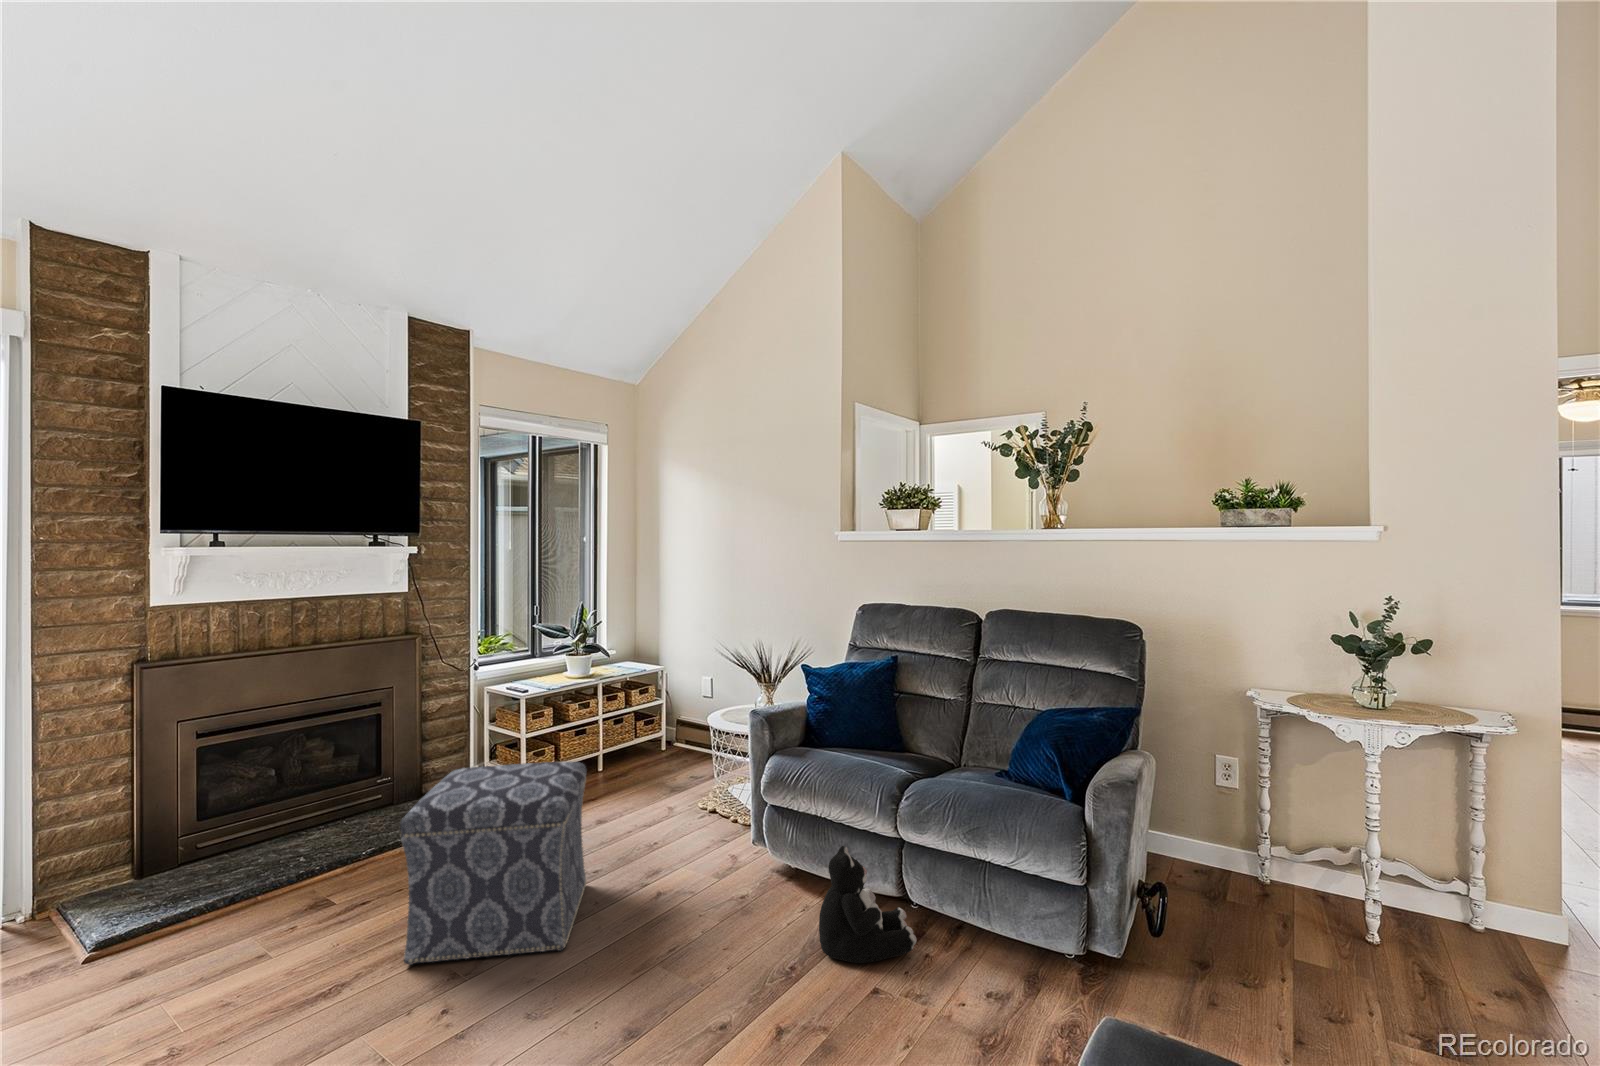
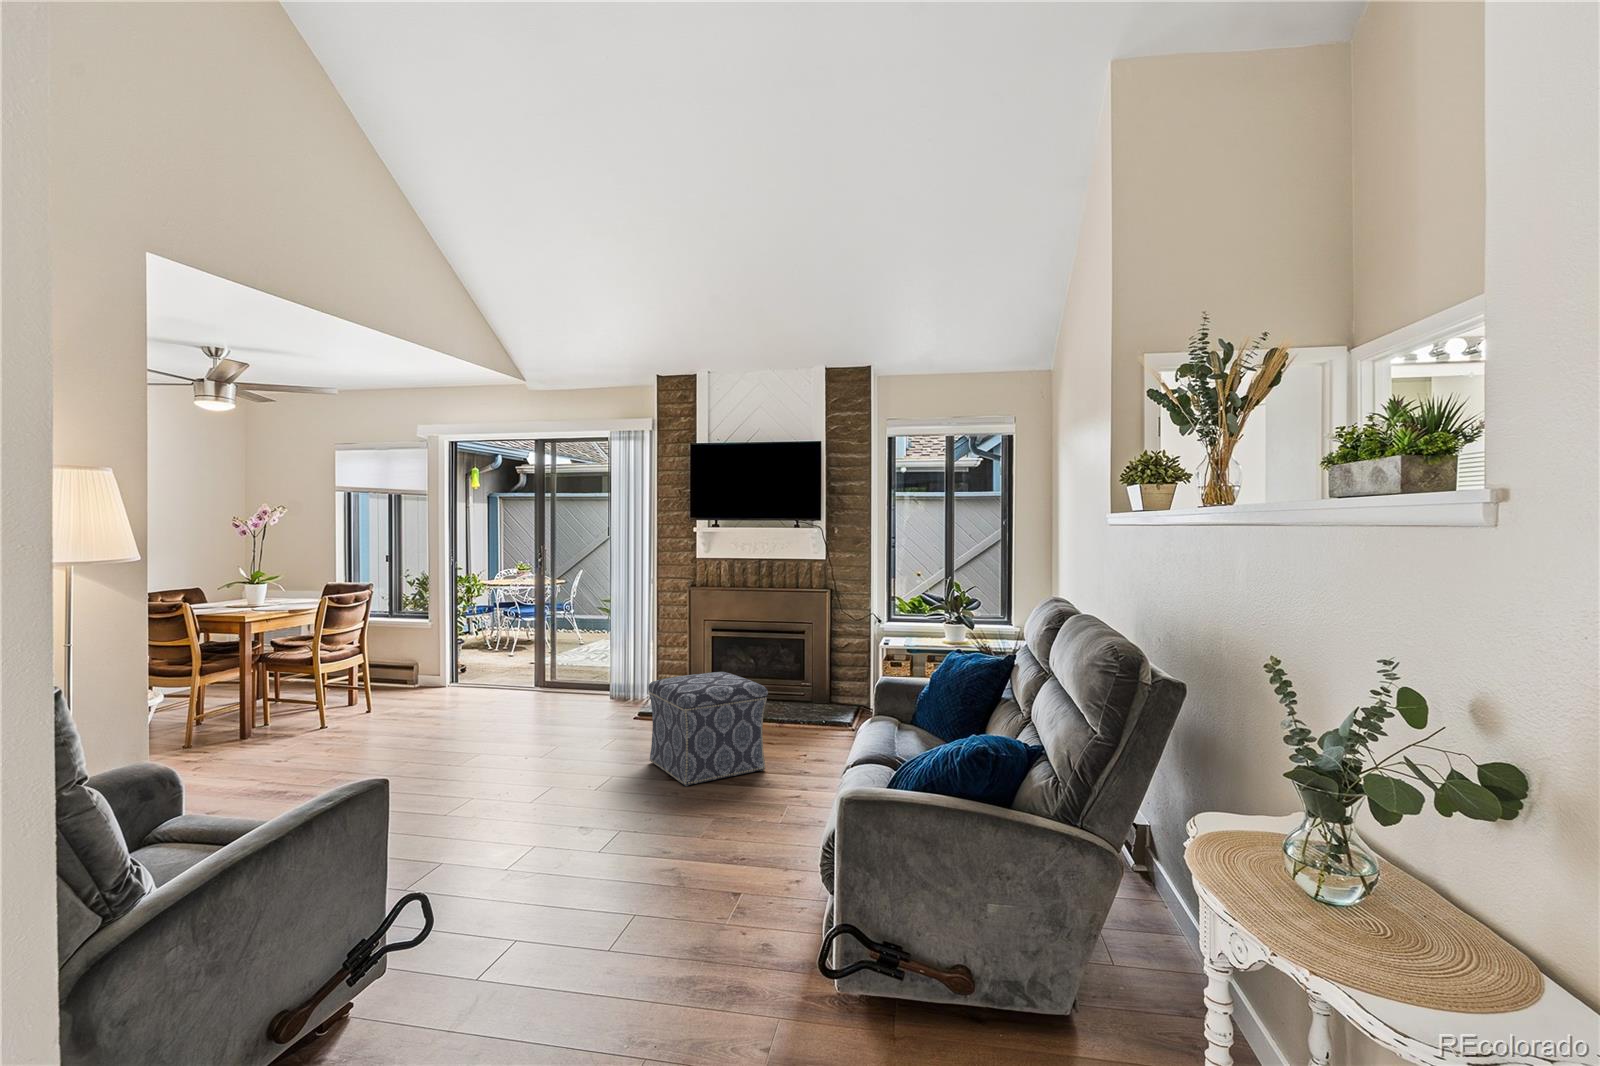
plush toy: present [819,846,917,963] -> none [711,781,782,876]

